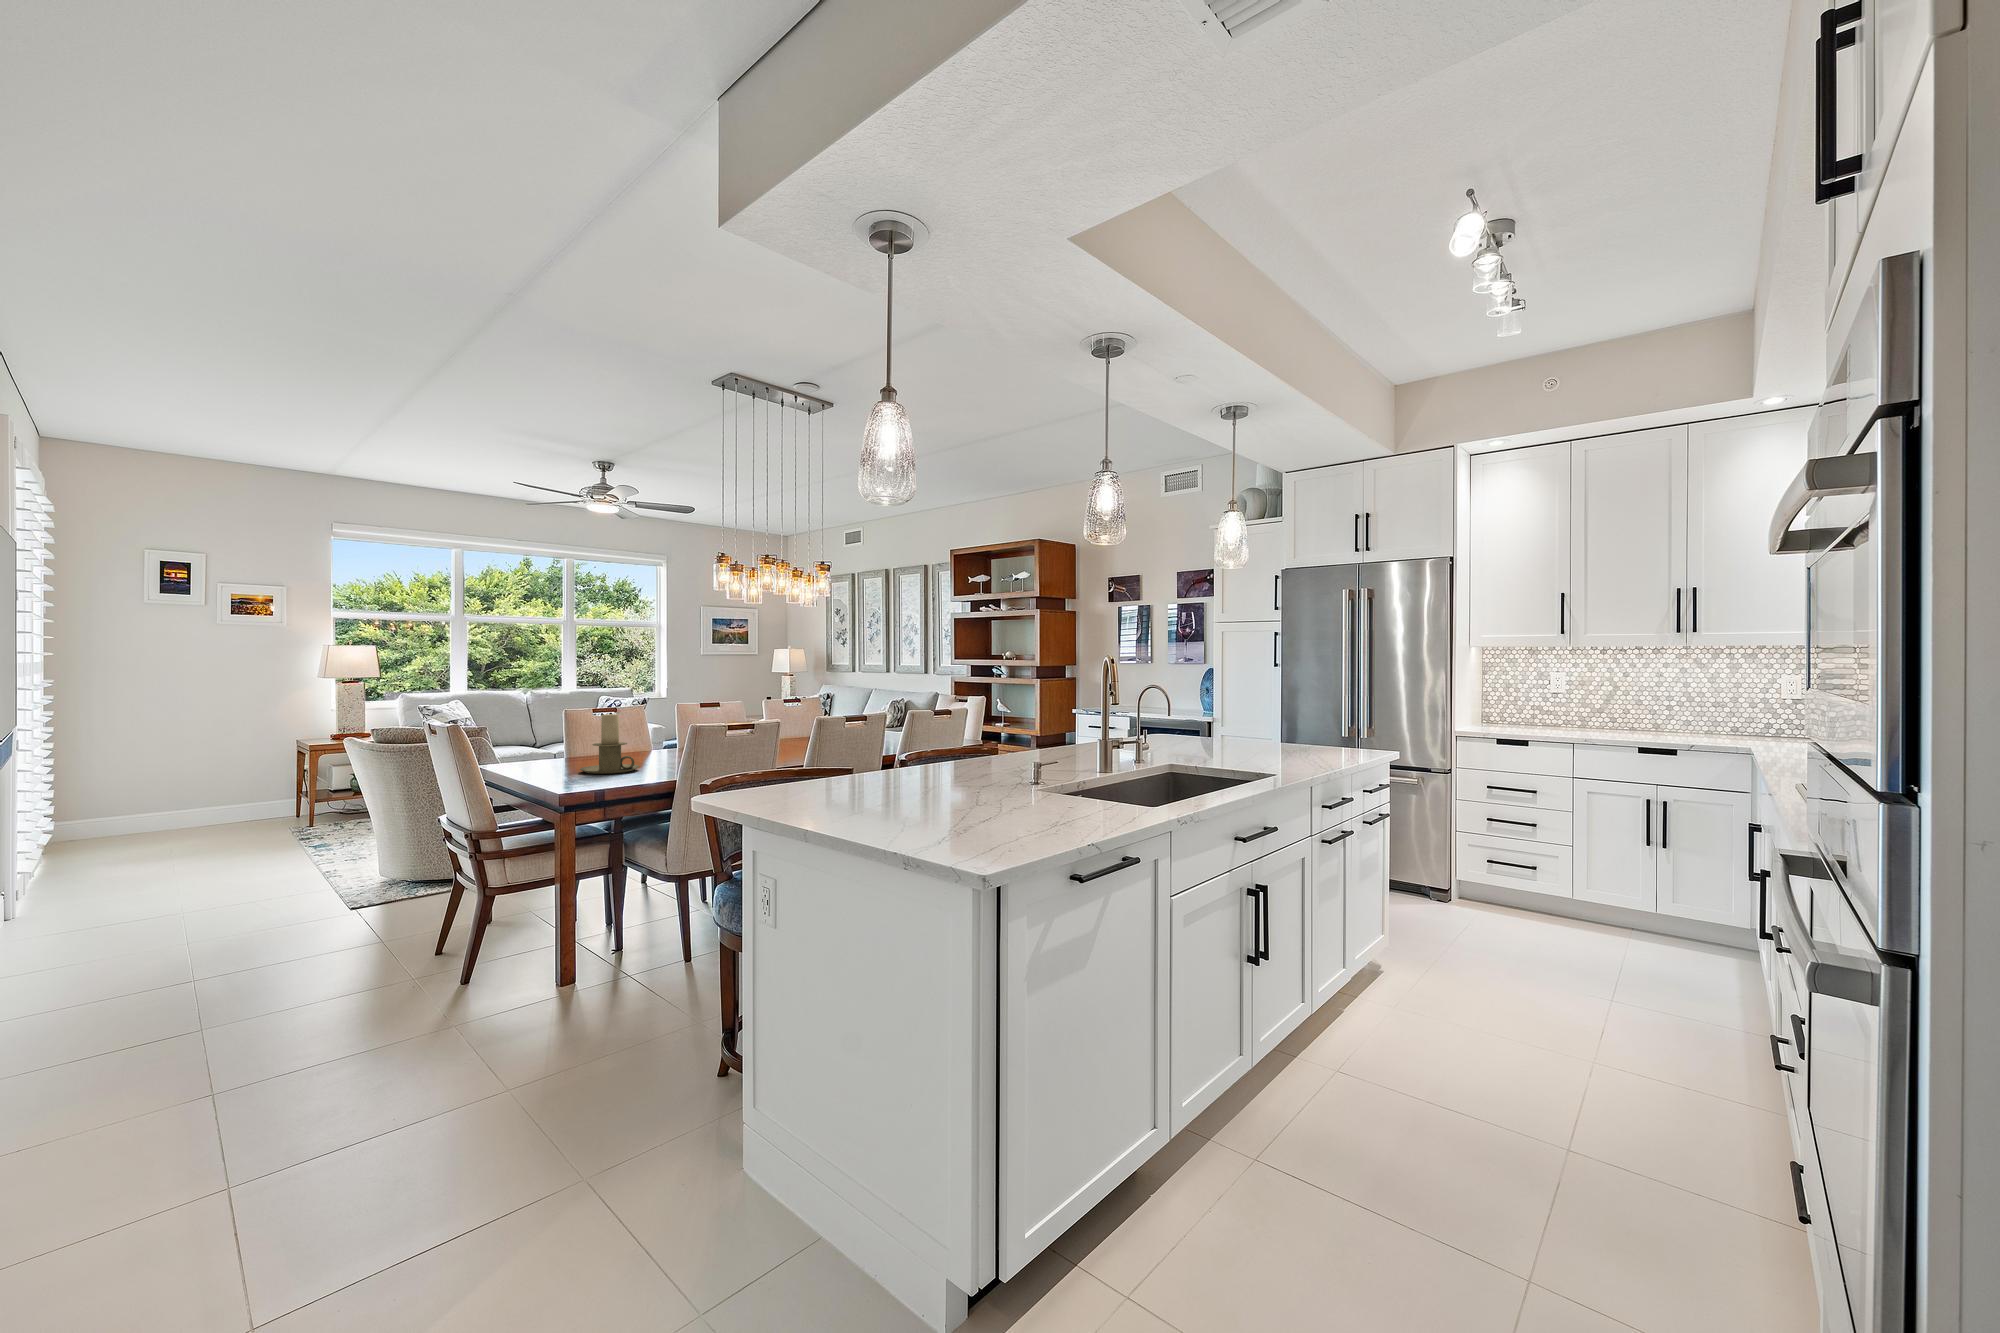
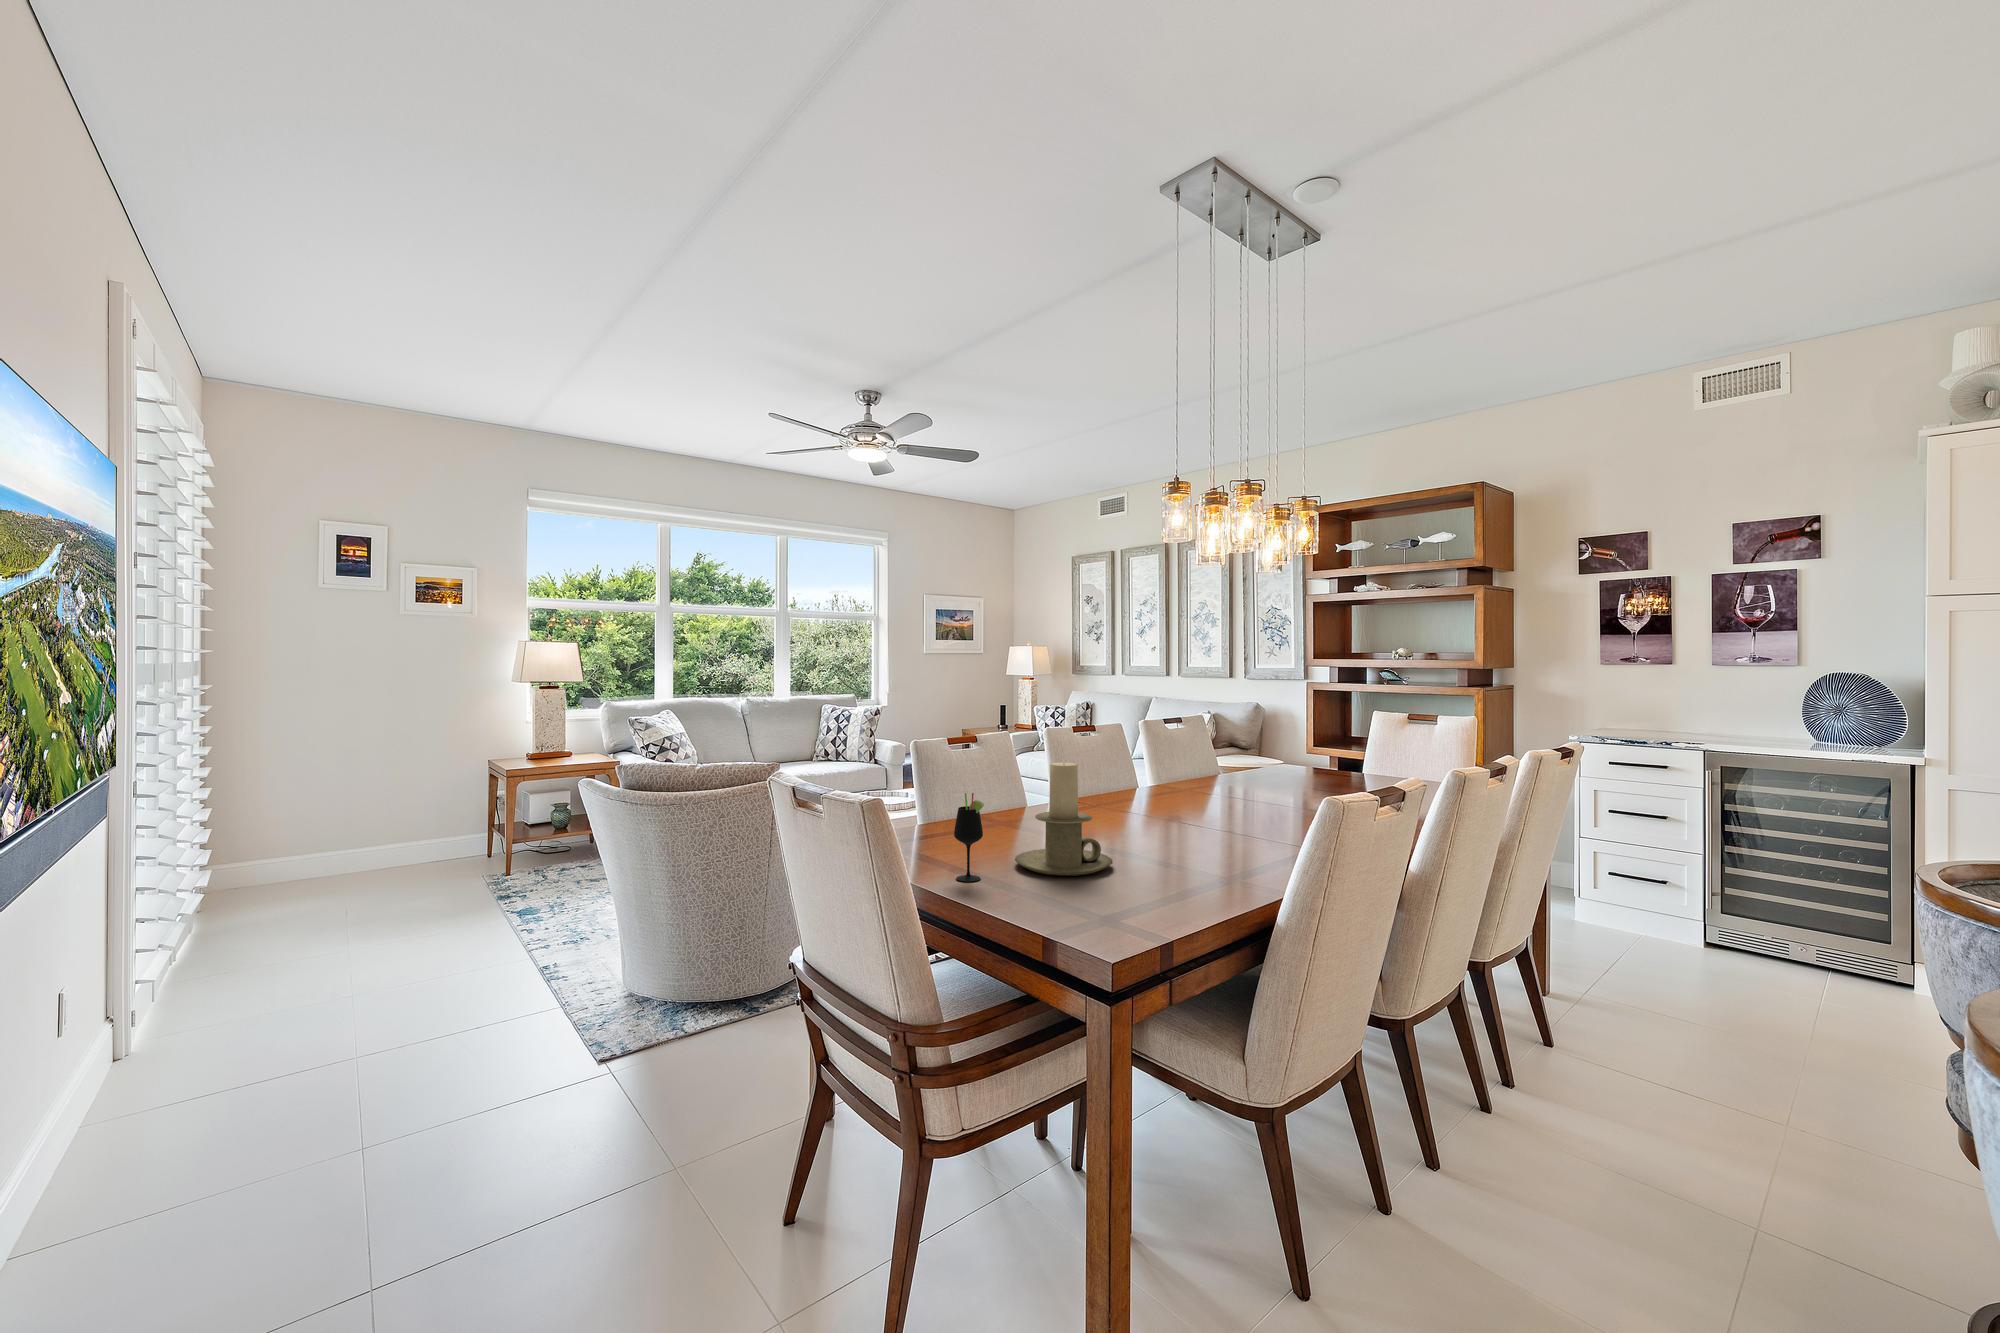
wine glass: none [534,728,552,776] -> present [954,793,984,881]

